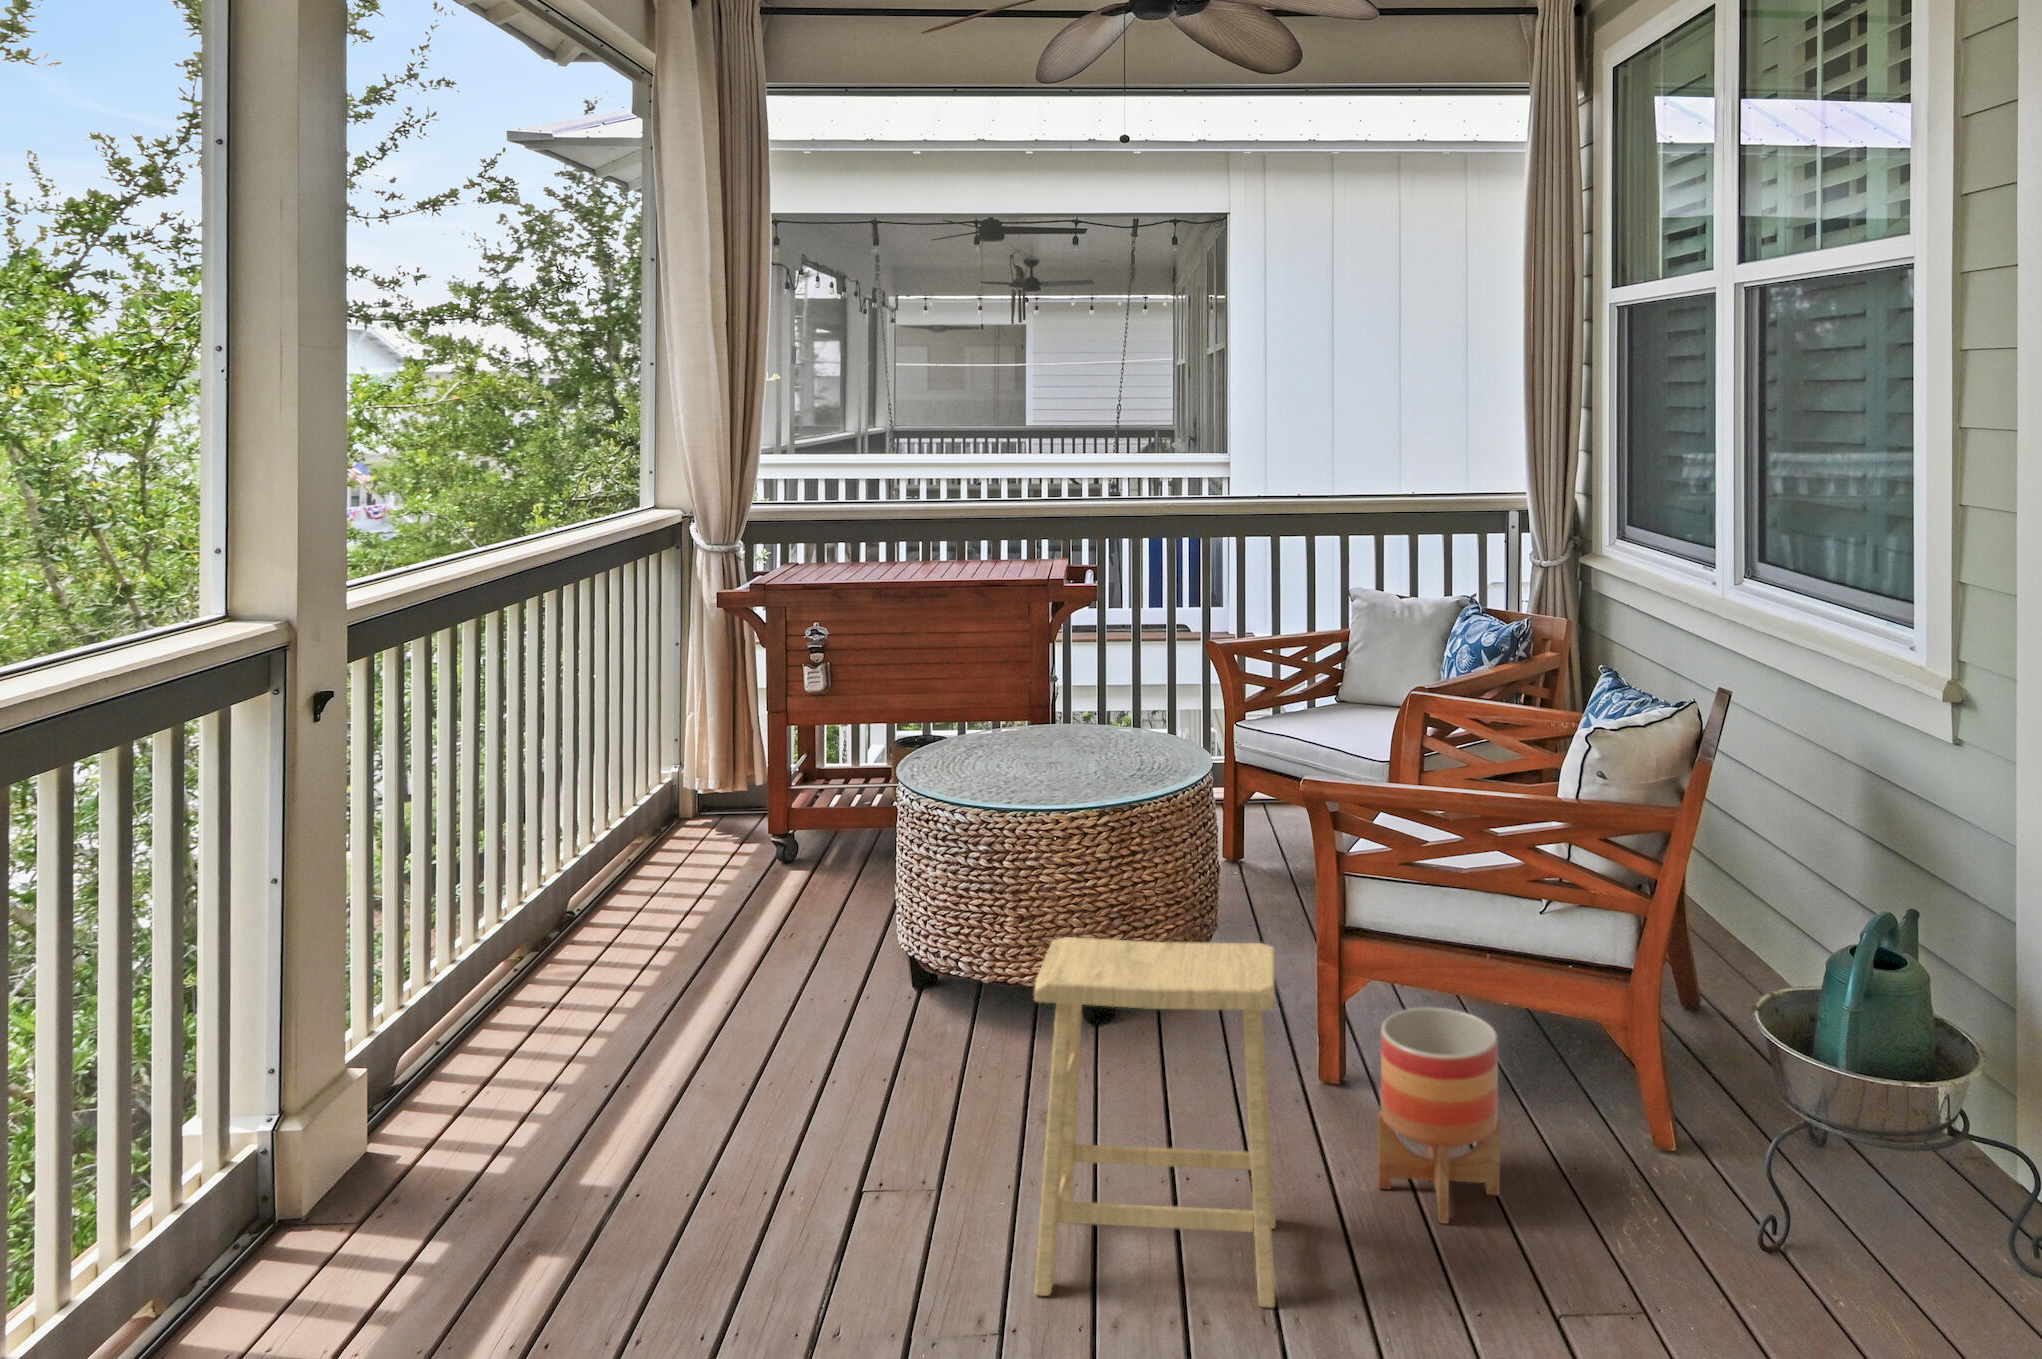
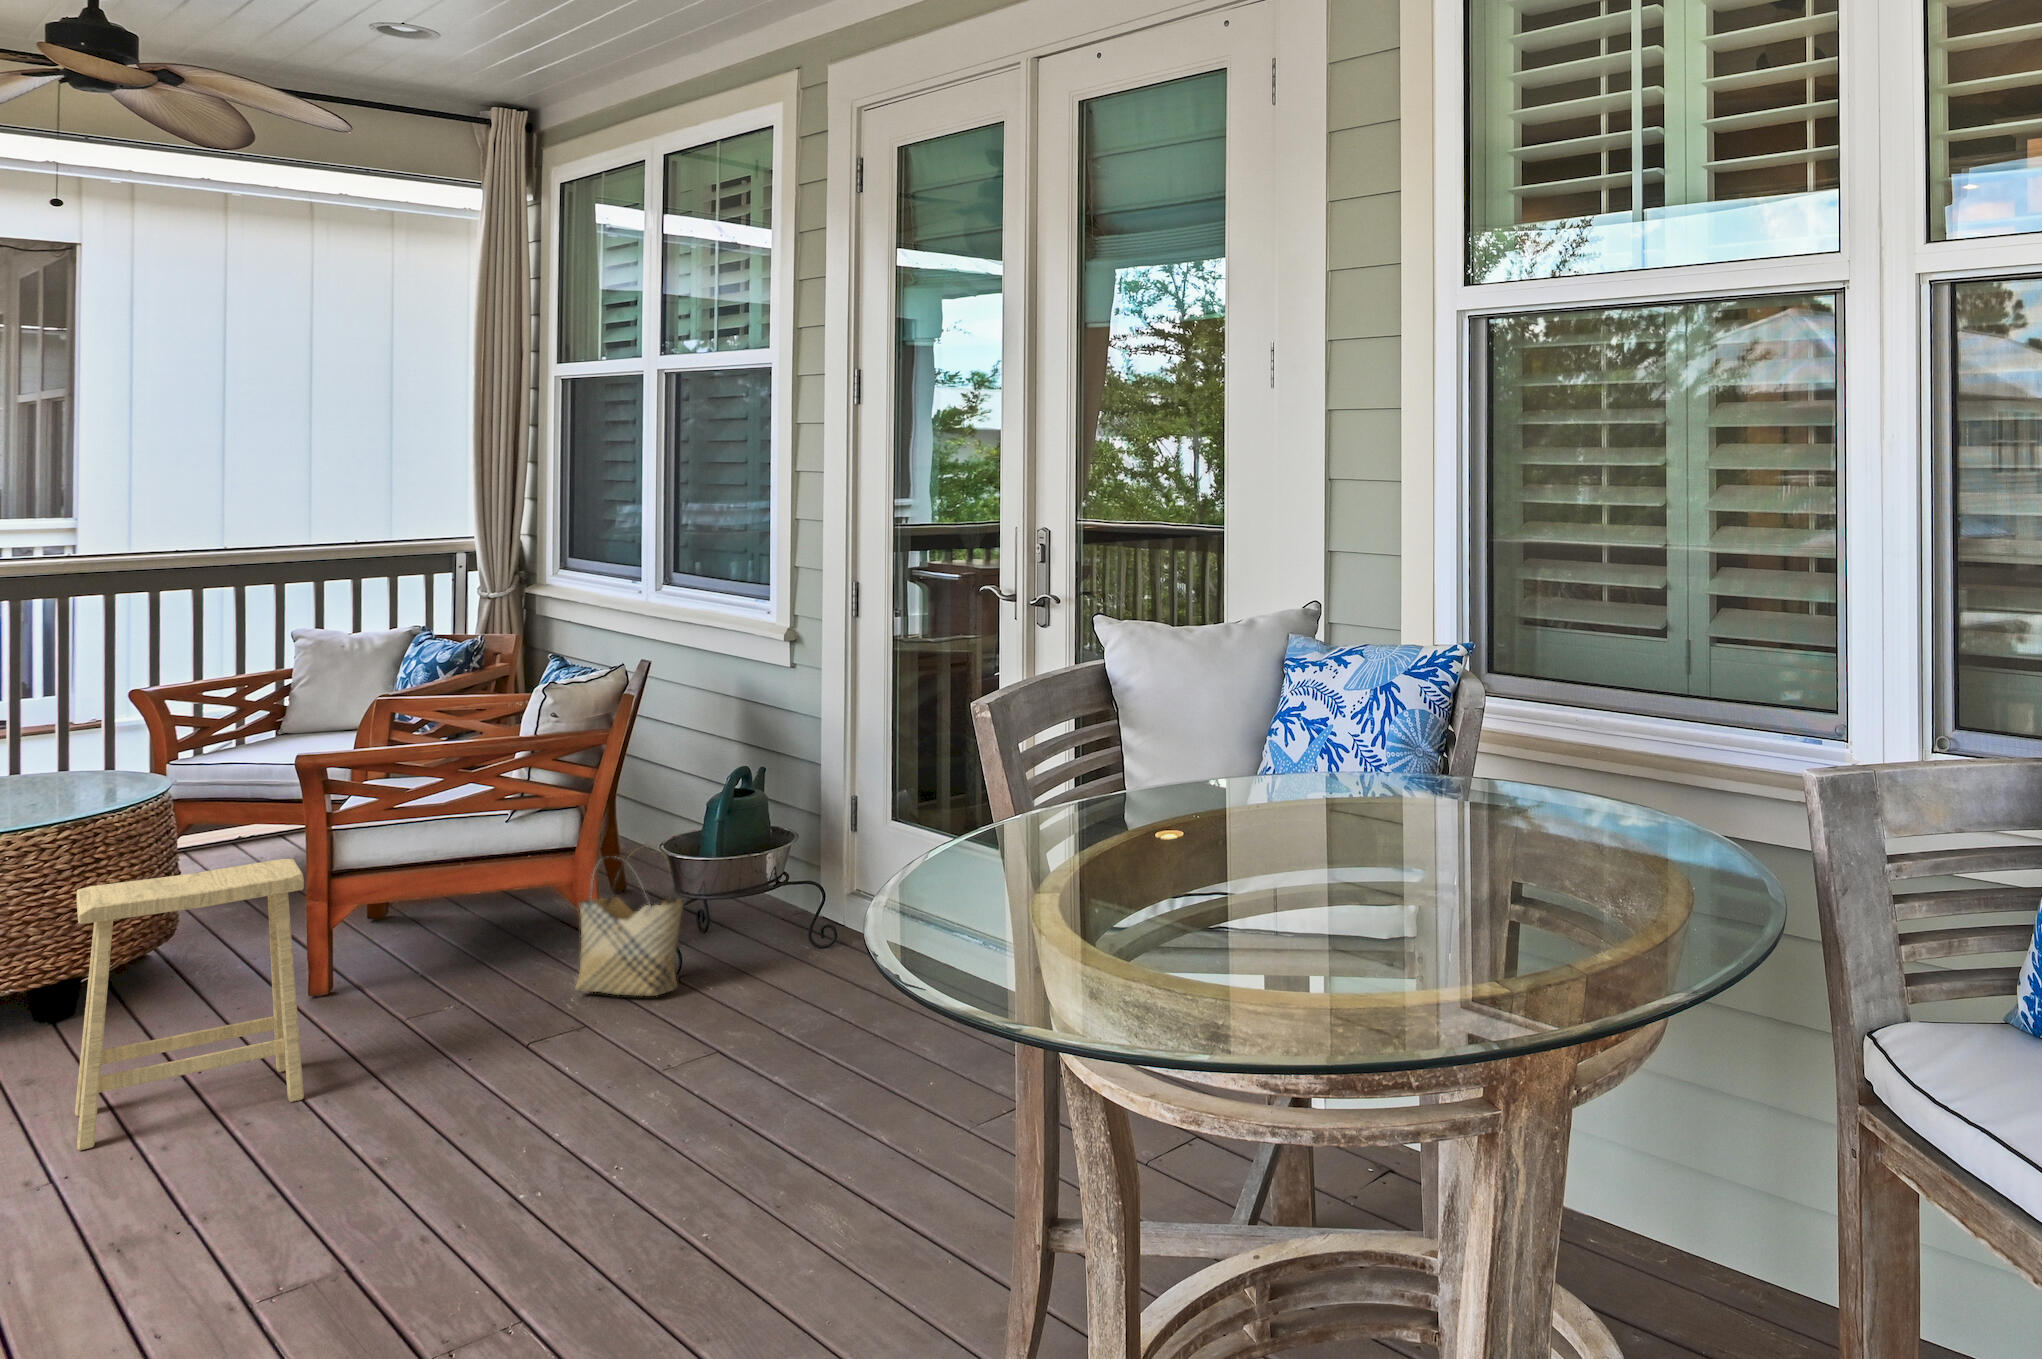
planter: present [1378,1007,1500,1224] -> none [375,895,475,1034]
woven basket: none [1632,1008,1799,1274] -> present [575,845,684,996]

